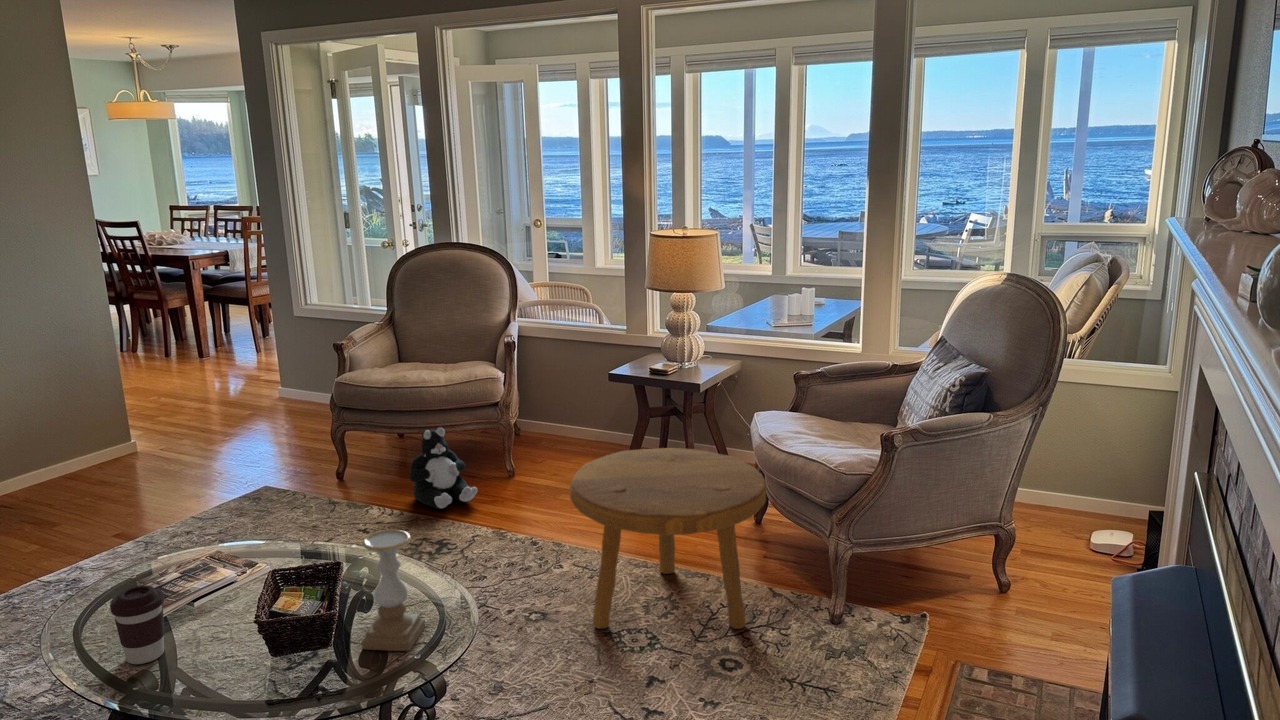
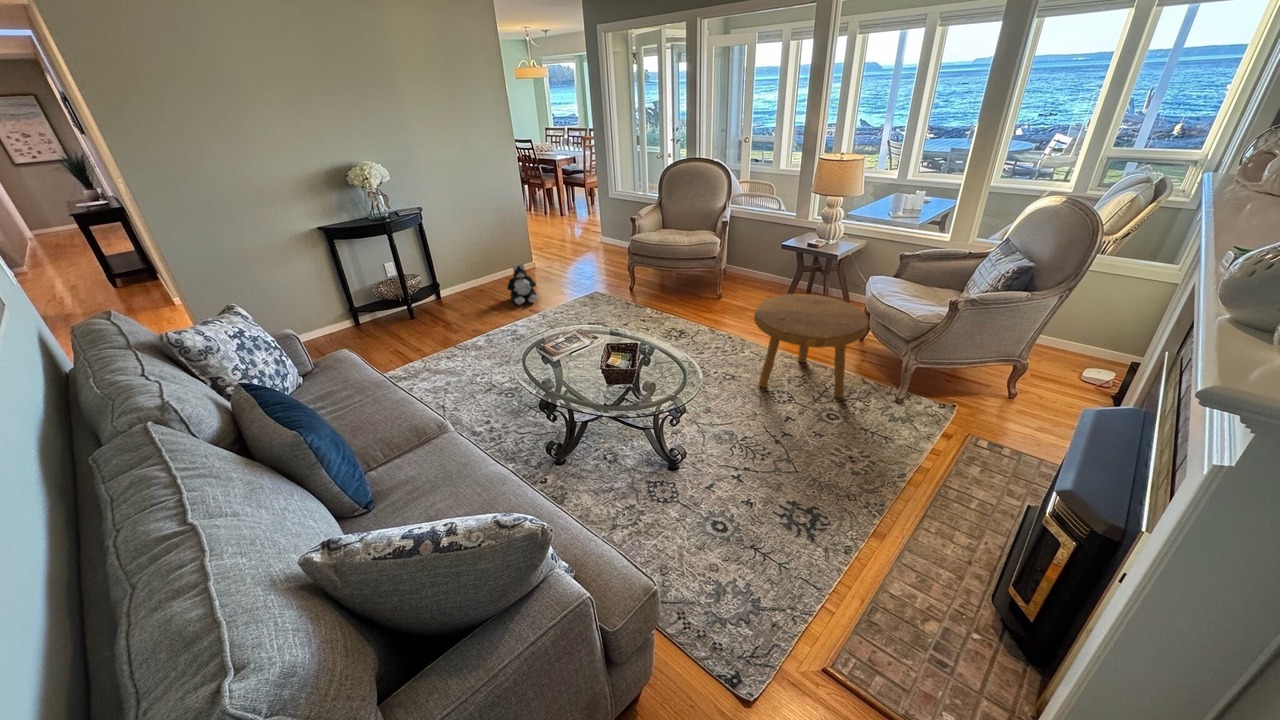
plush toy: present [409,427,477,509] -> present [507,264,538,305]
candle holder: present [362,529,425,651] -> none [648,333,677,391]
coffee cup: present [110,585,164,664] -> none [542,346,563,380]

